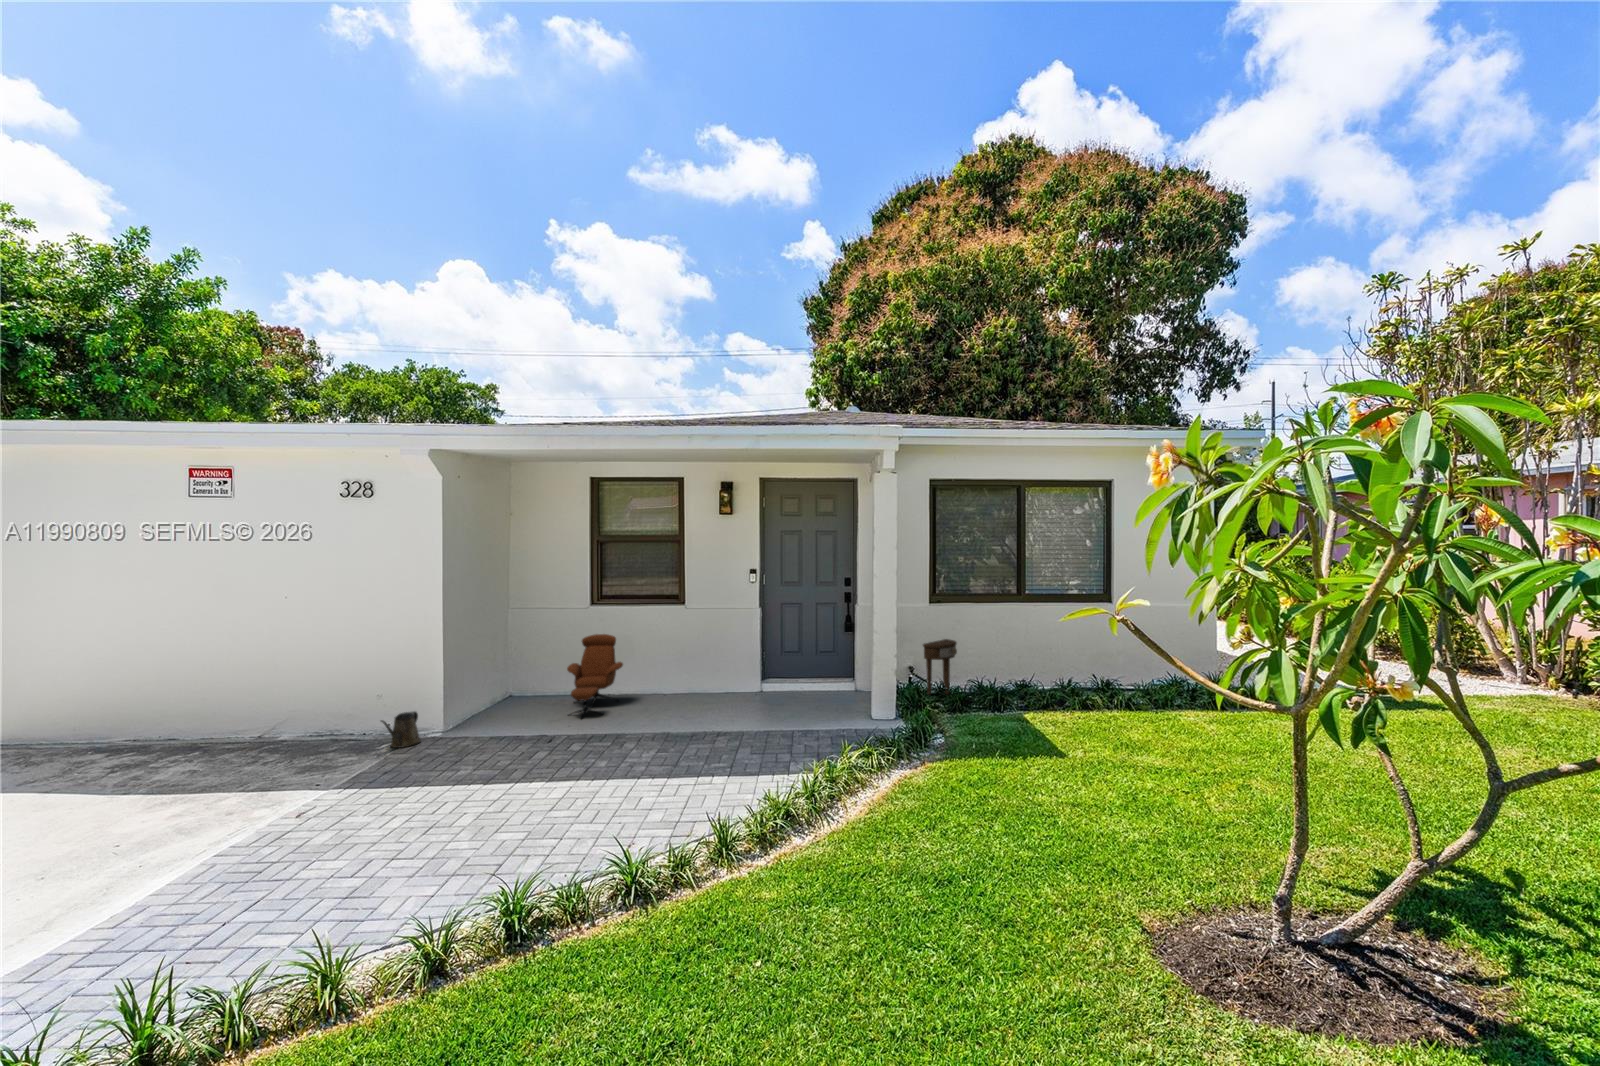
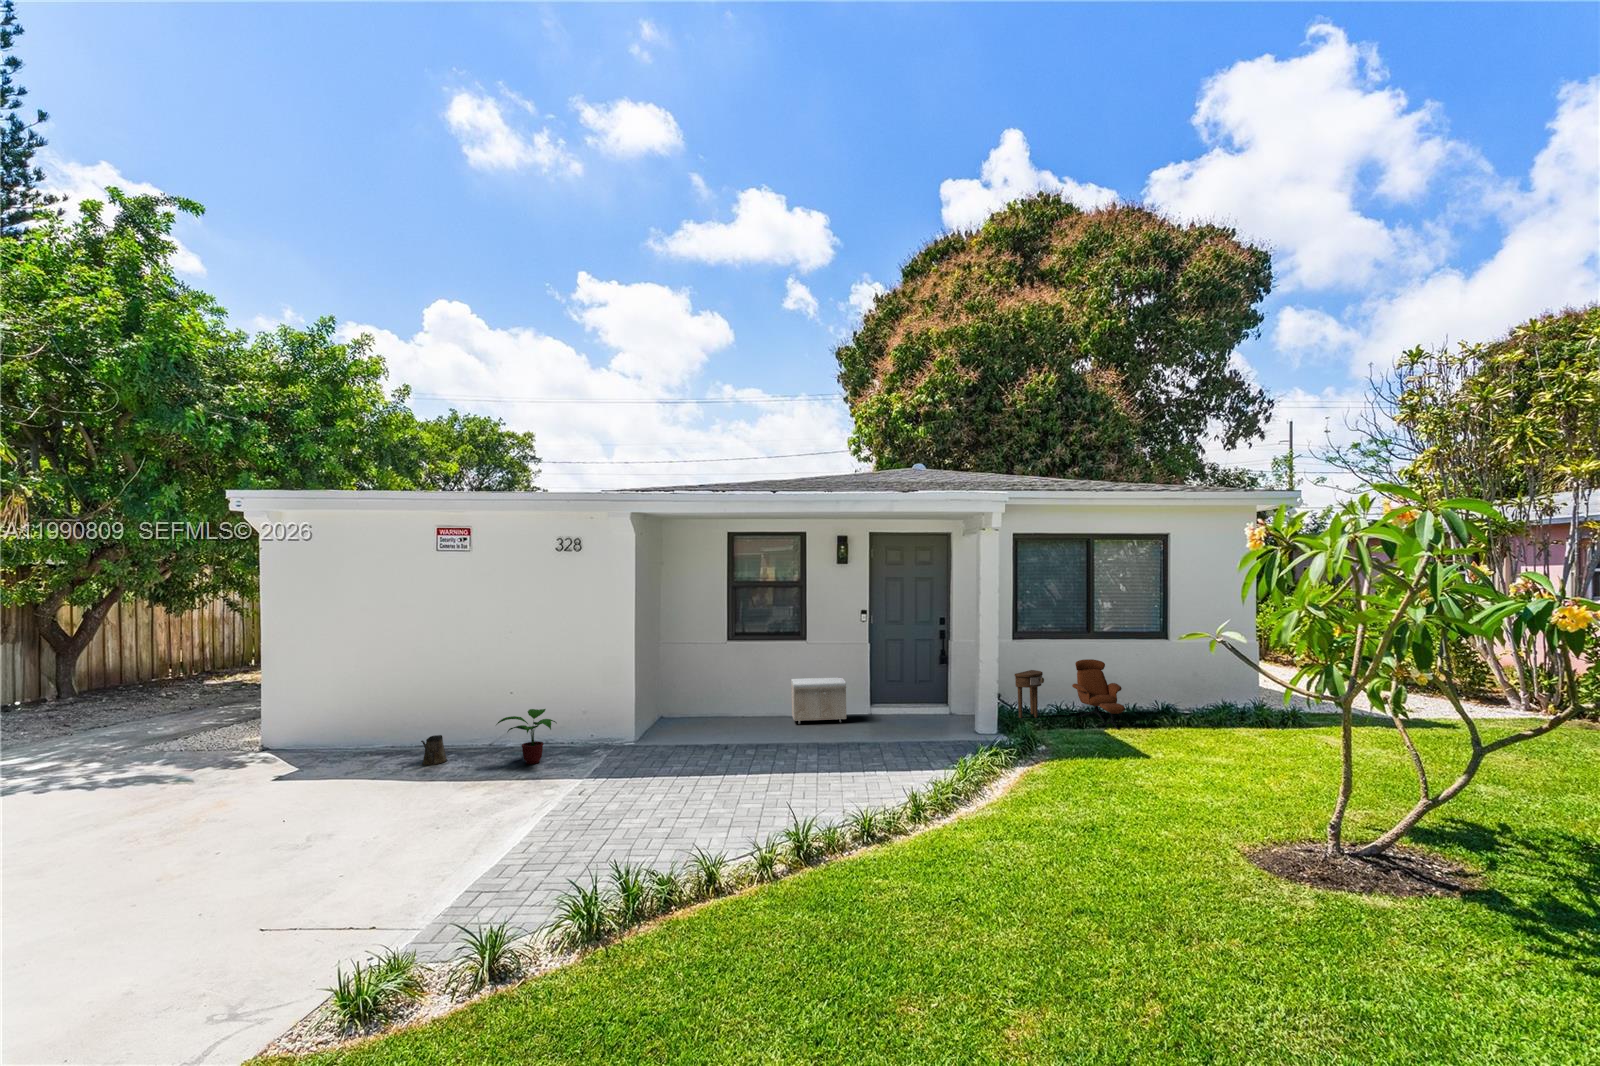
lounge chair: present [567,634,623,717] -> present [1072,659,1127,730]
storage bench: none [661,647,726,702] -> present [791,678,847,724]
potted plant: none [257,687,344,756] -> present [496,709,556,764]
watering can: present [381,711,421,748] -> present [421,735,447,765]

